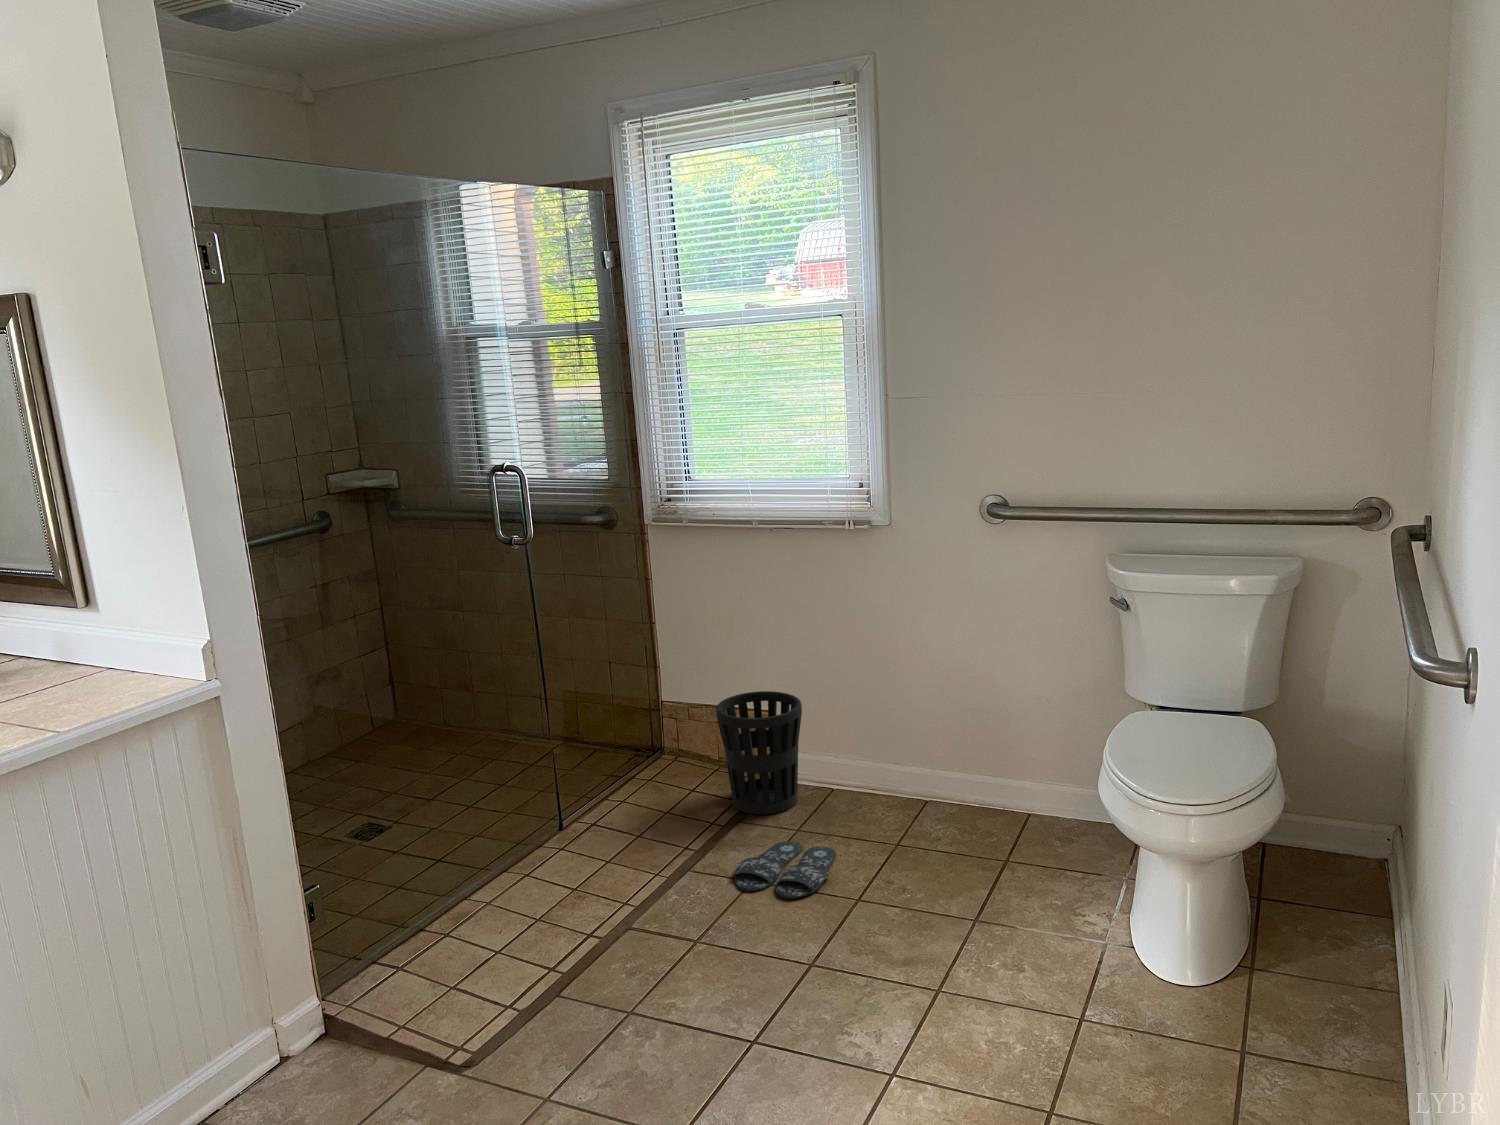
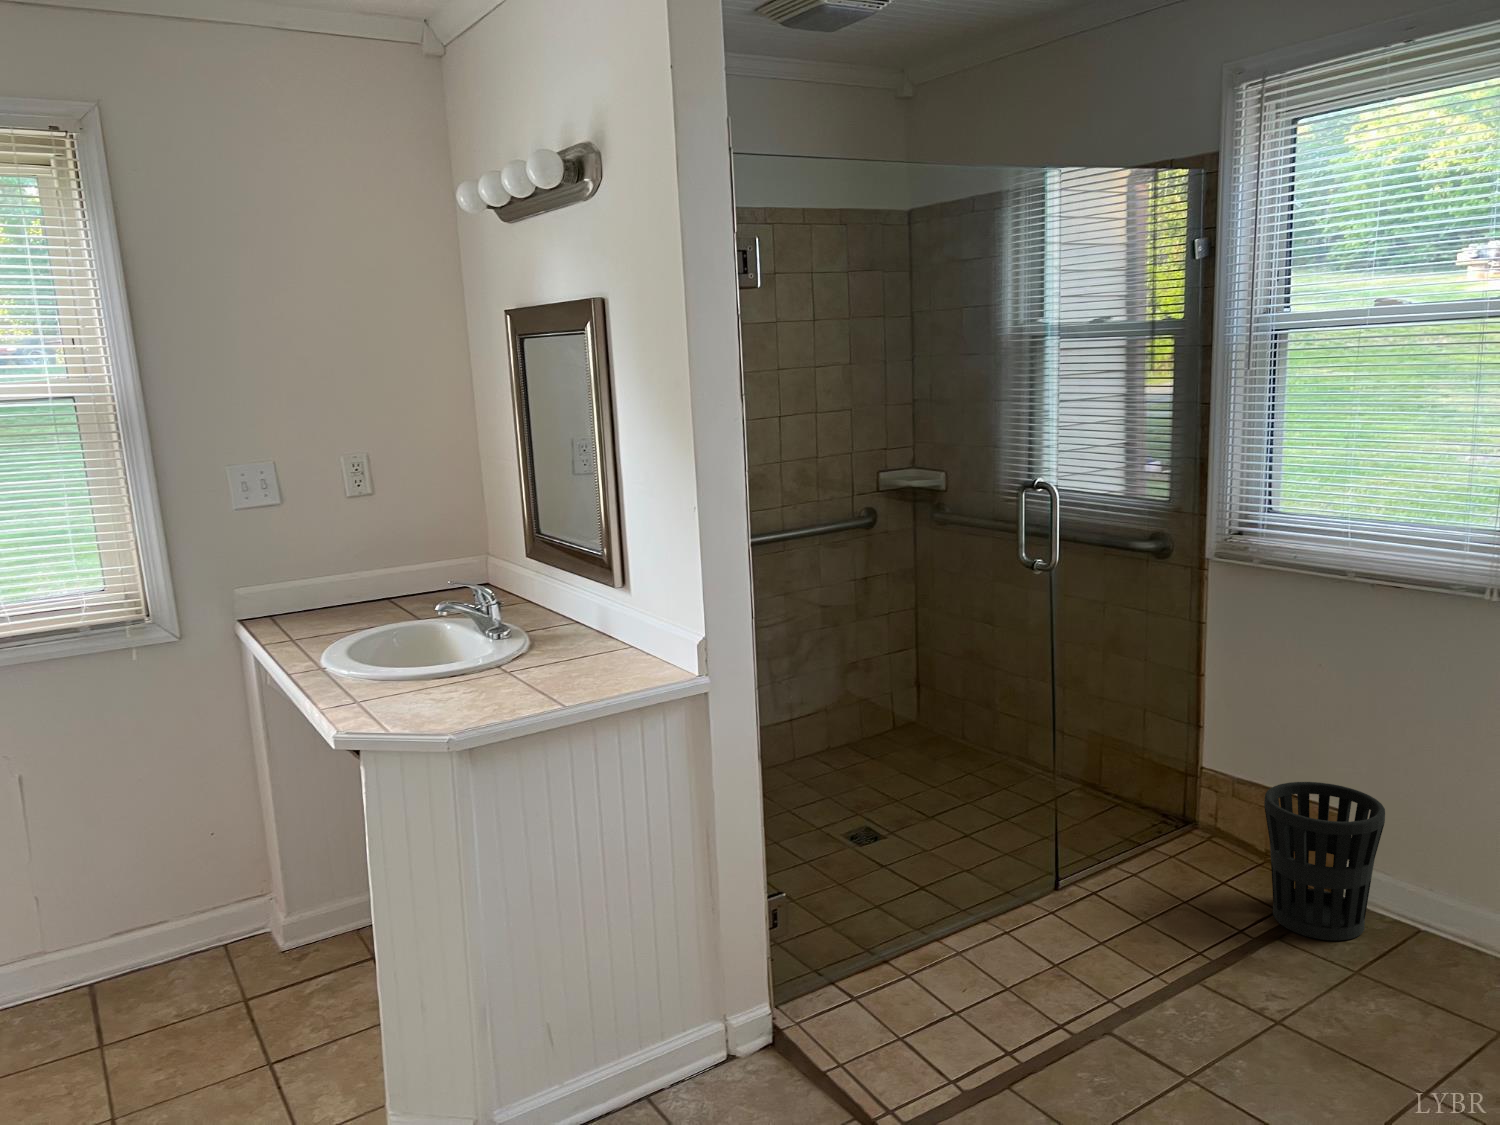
slippers: present [734,841,835,899] -> none [1254,982,1404,1067]

